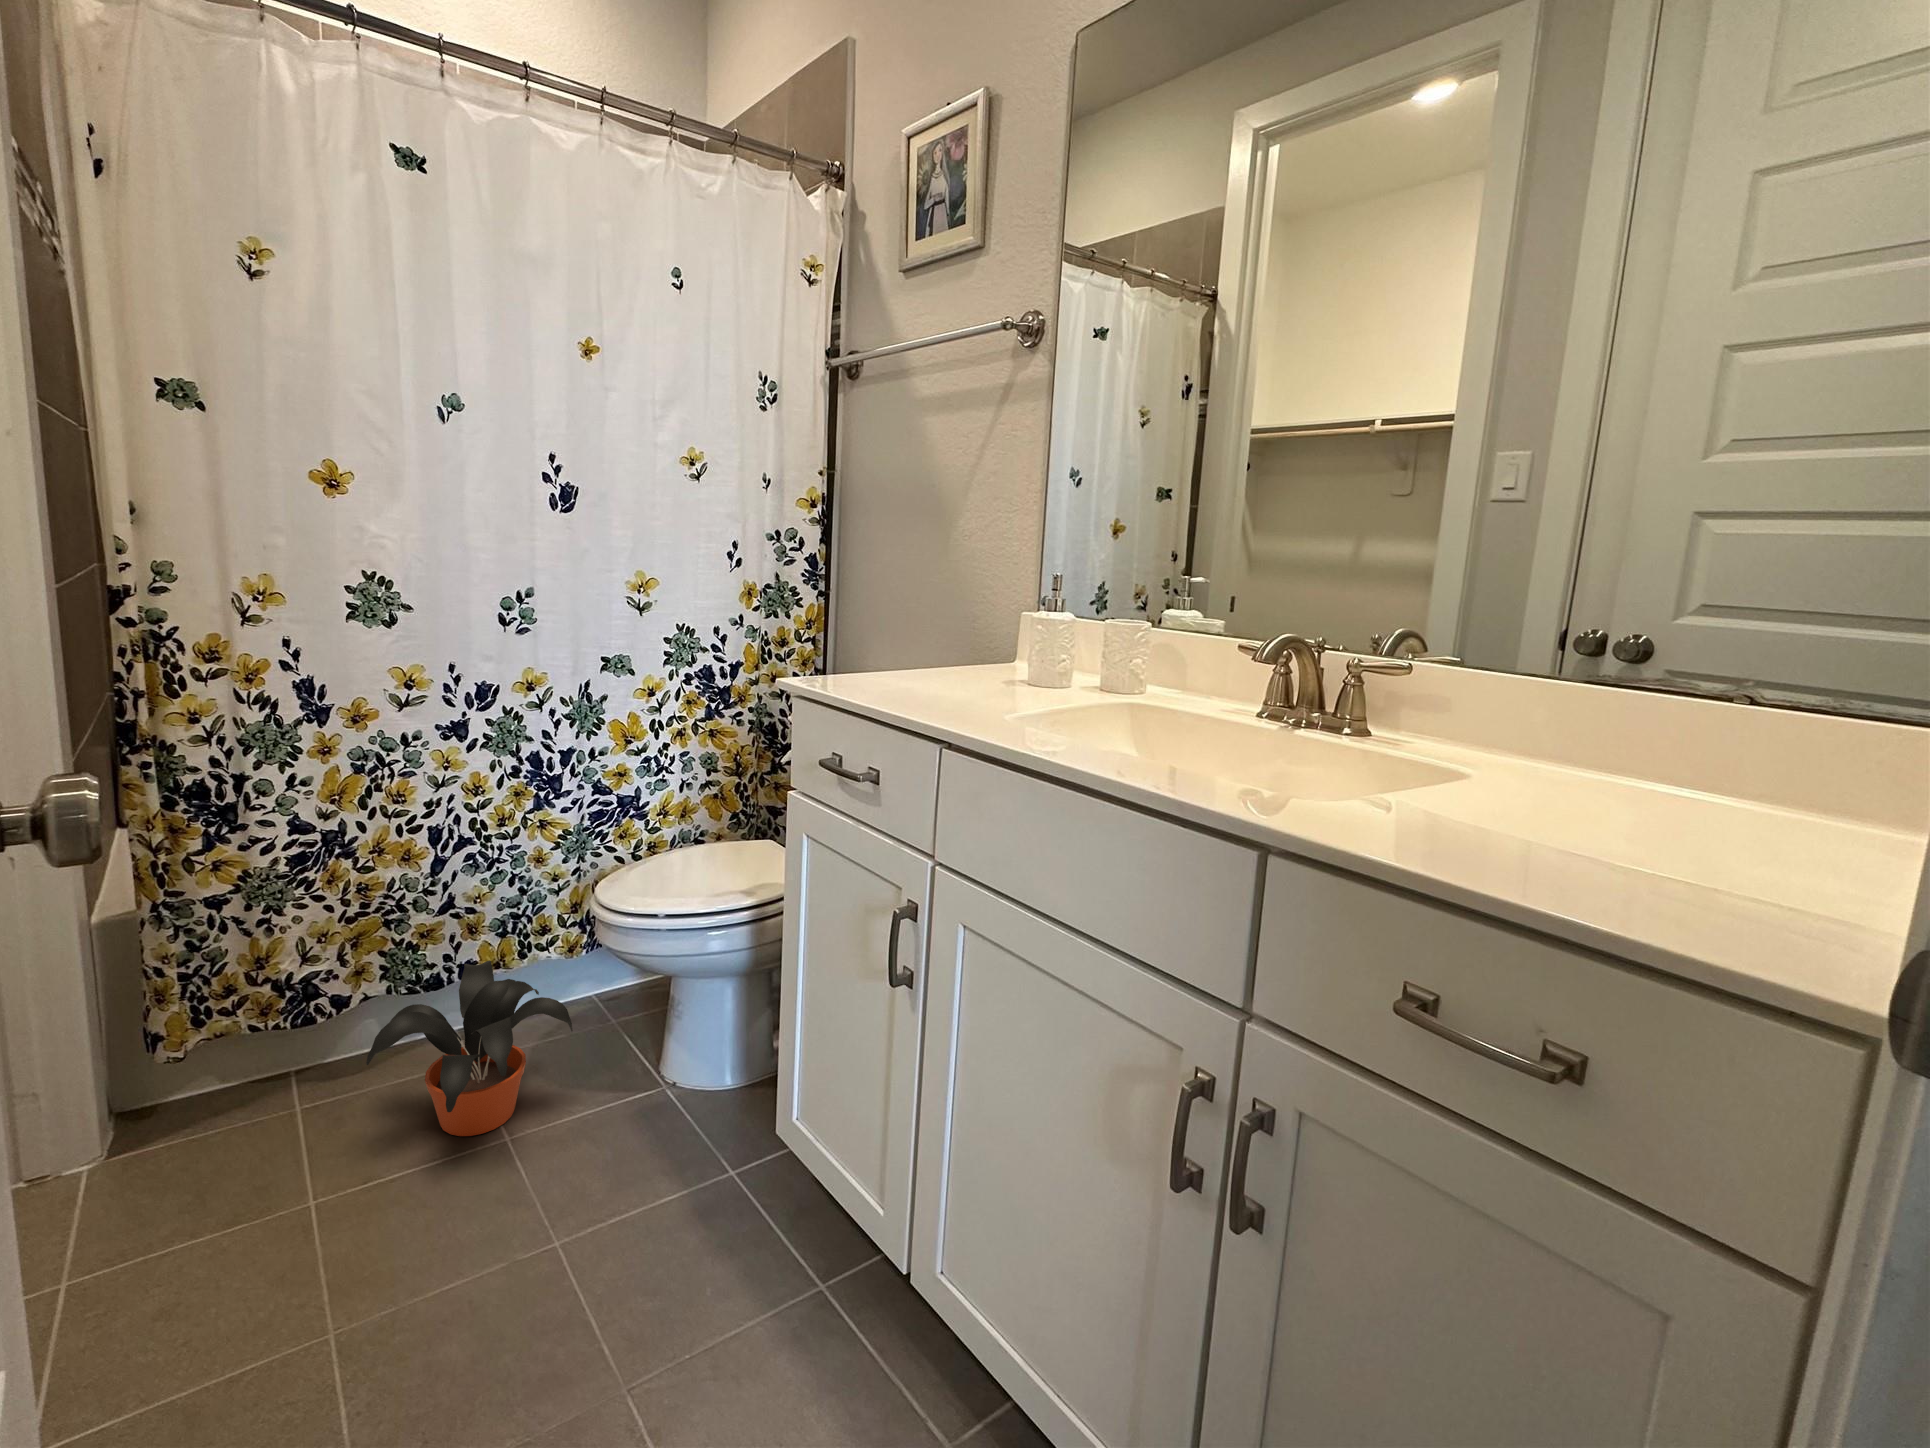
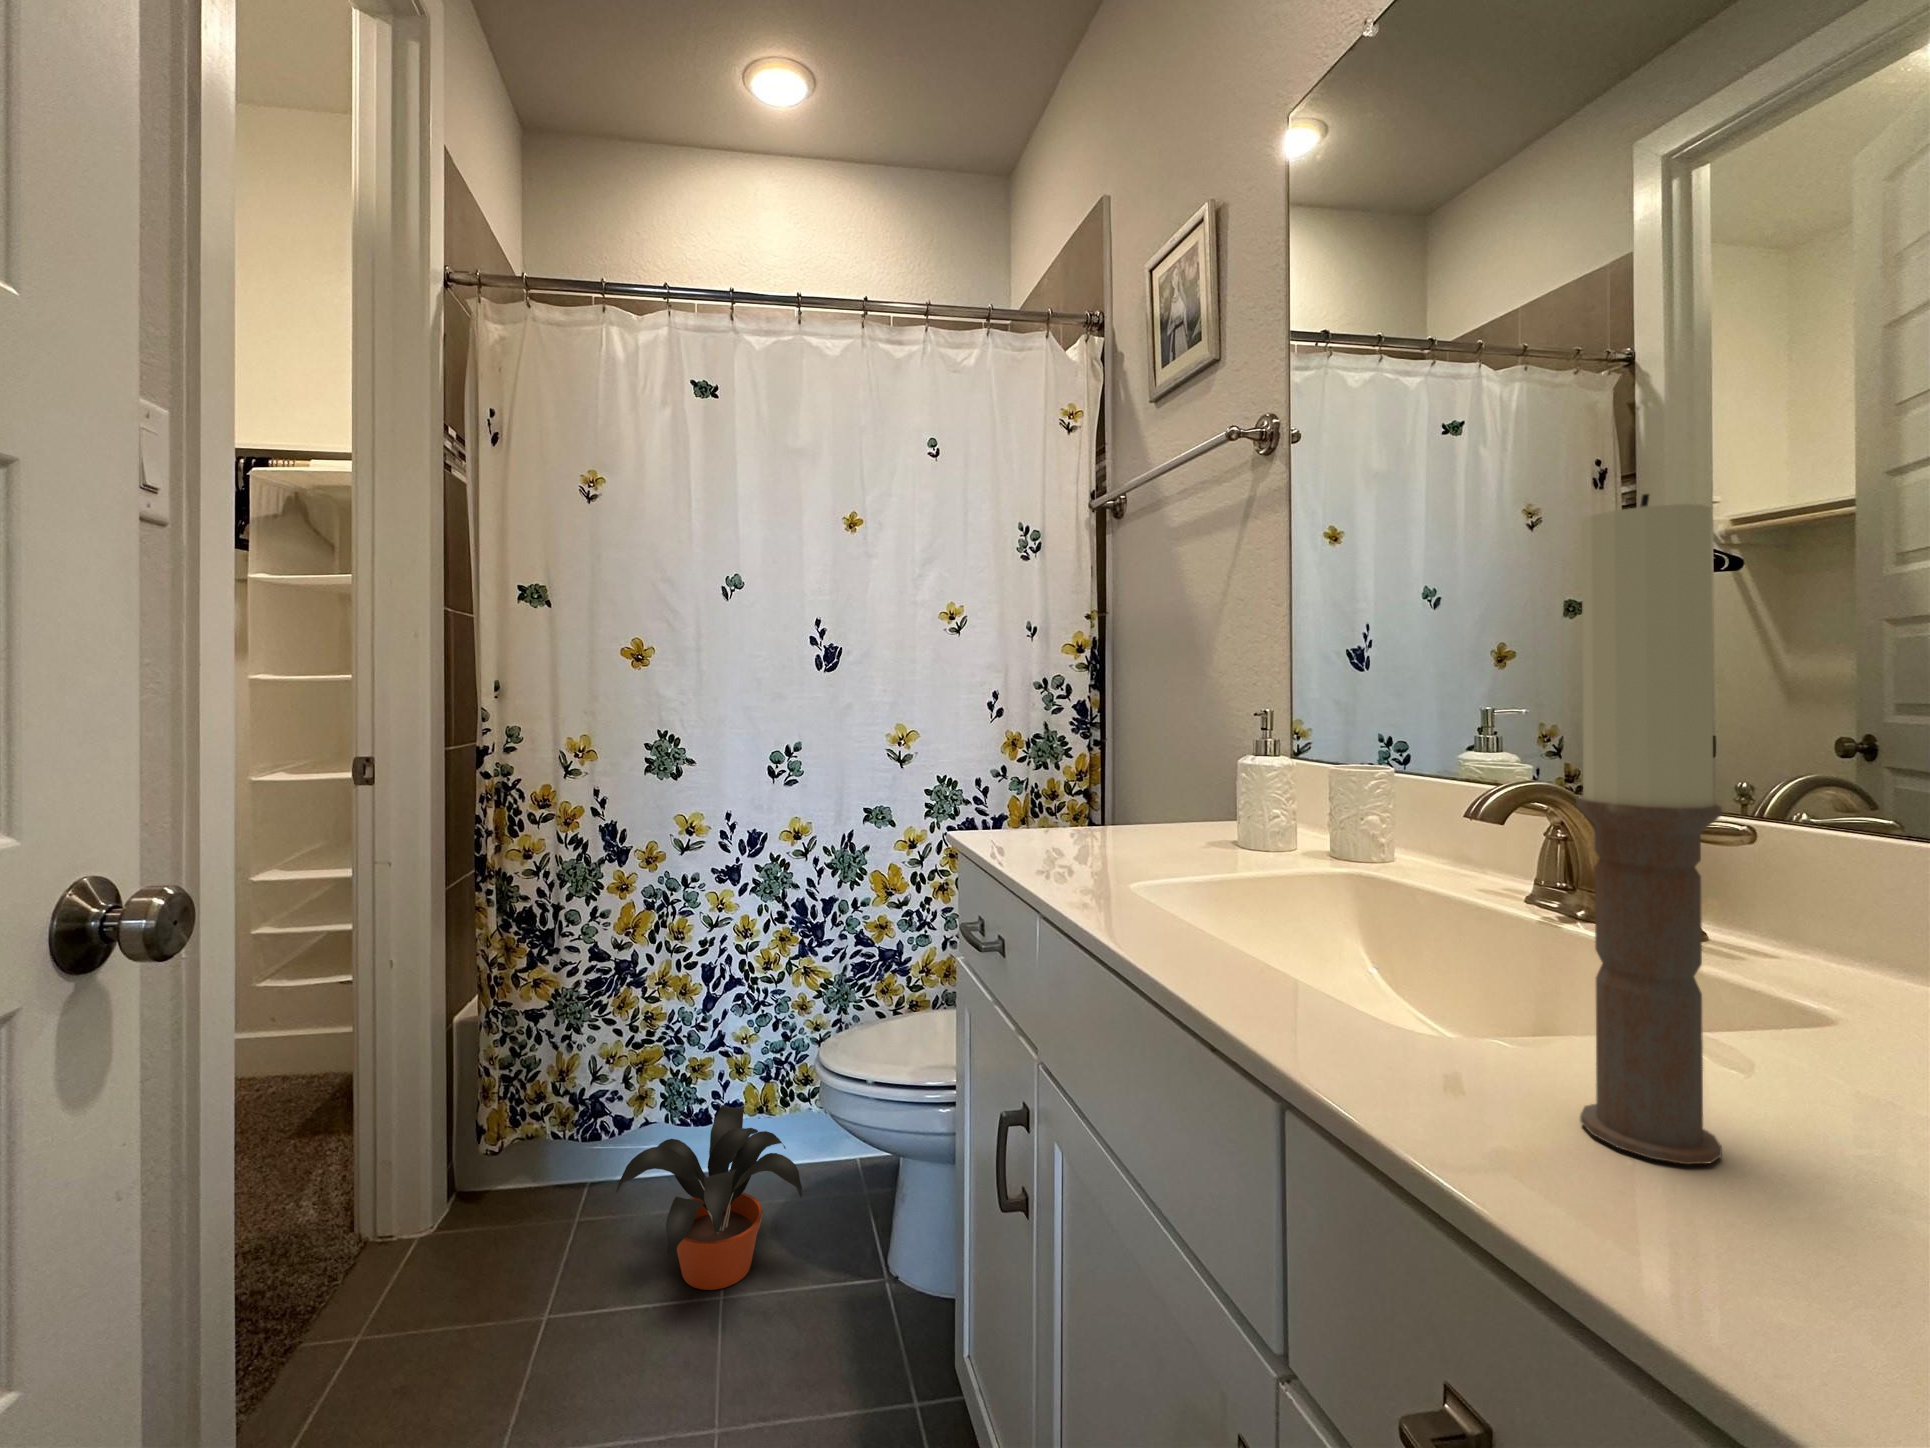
candle: none [1377,459,1495,844] -> present [1576,494,1722,1164]

